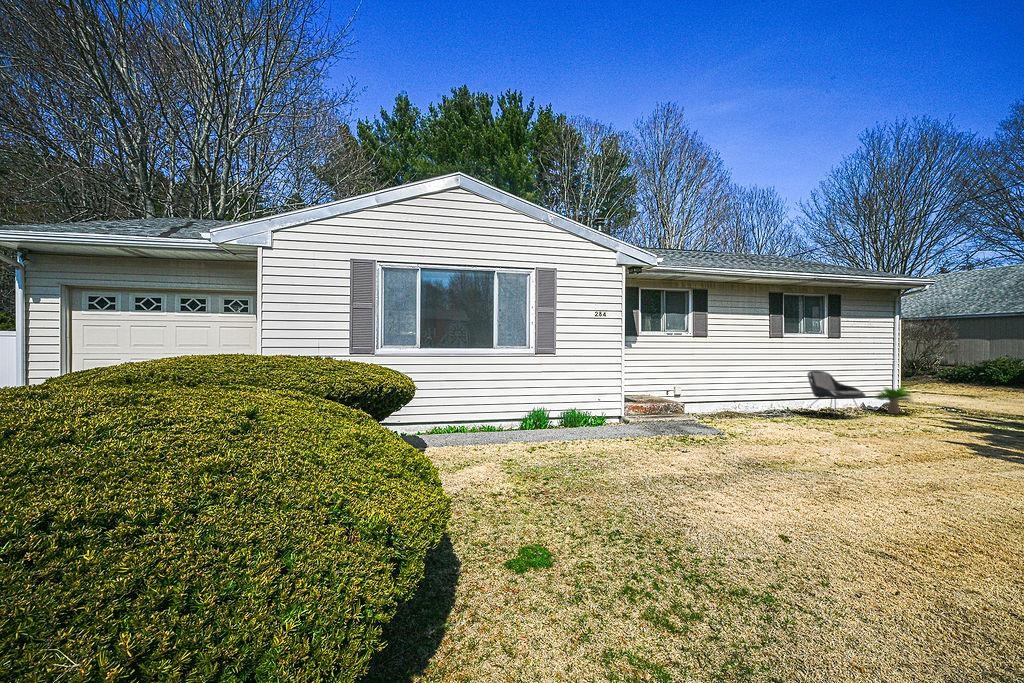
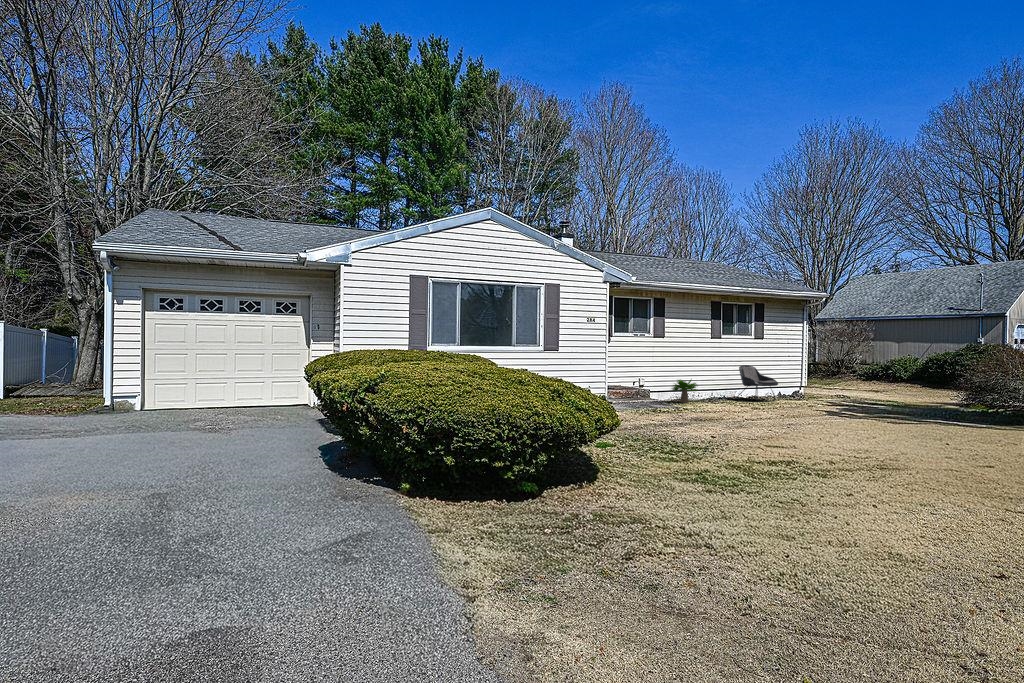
potted plant: present [876,387,911,414] -> present [672,379,698,403]

